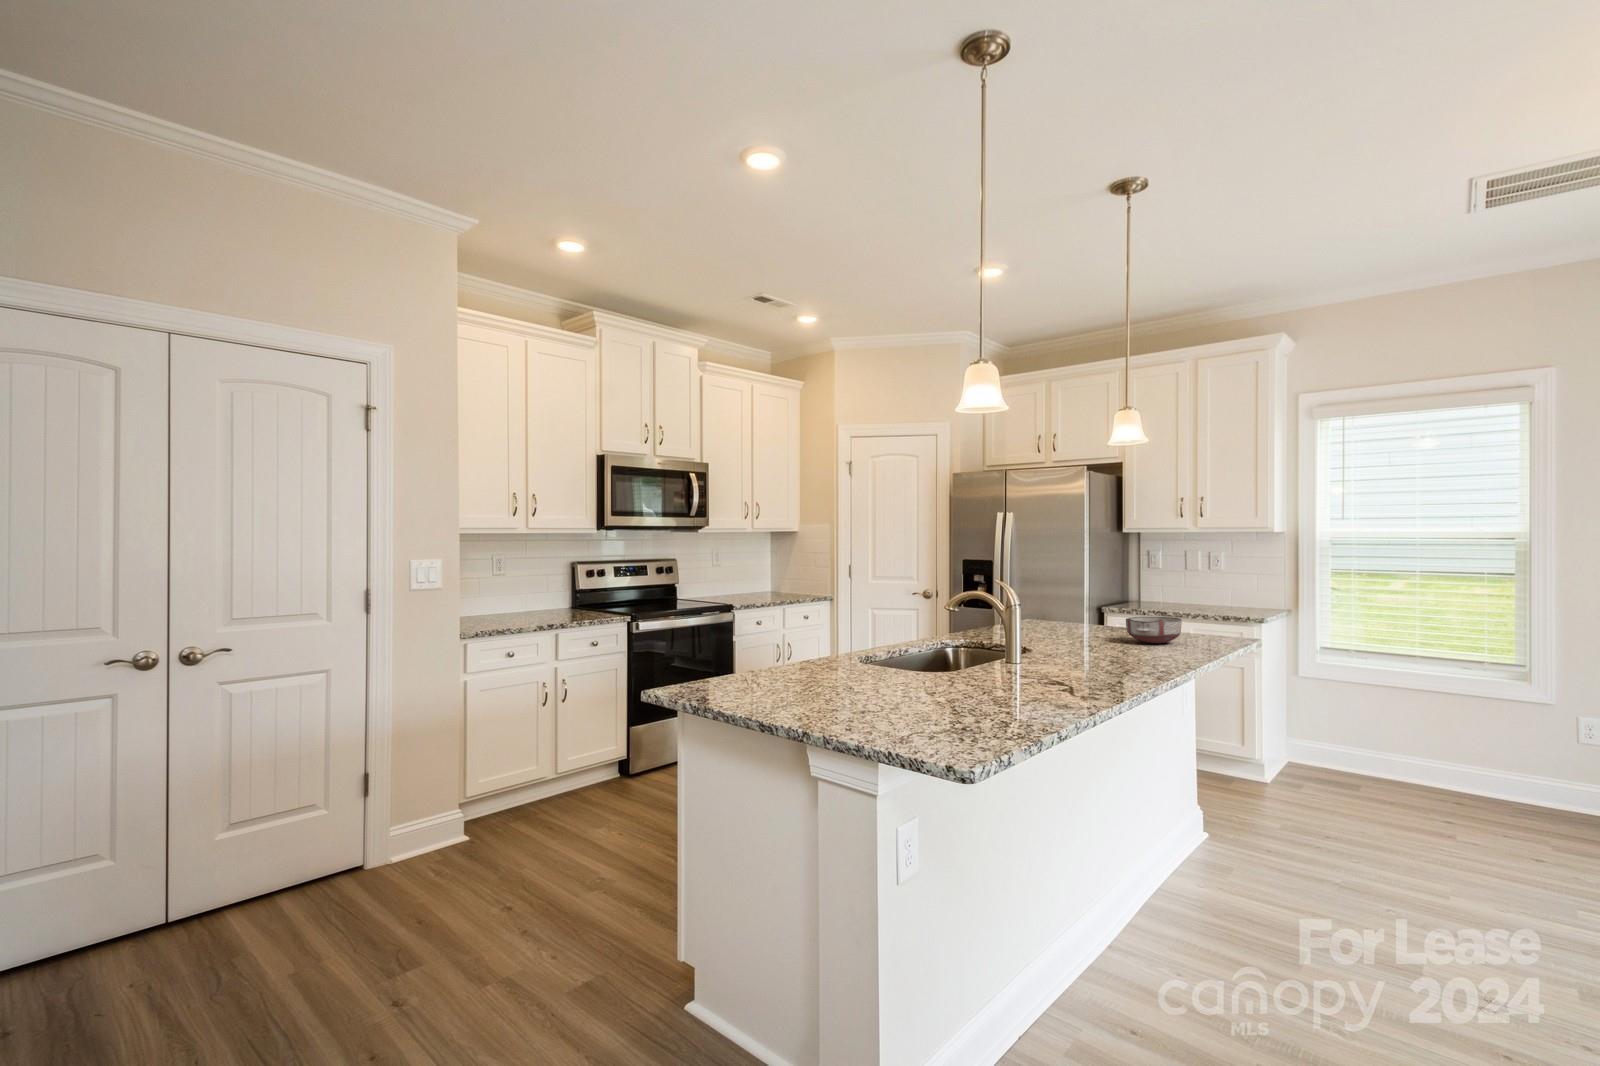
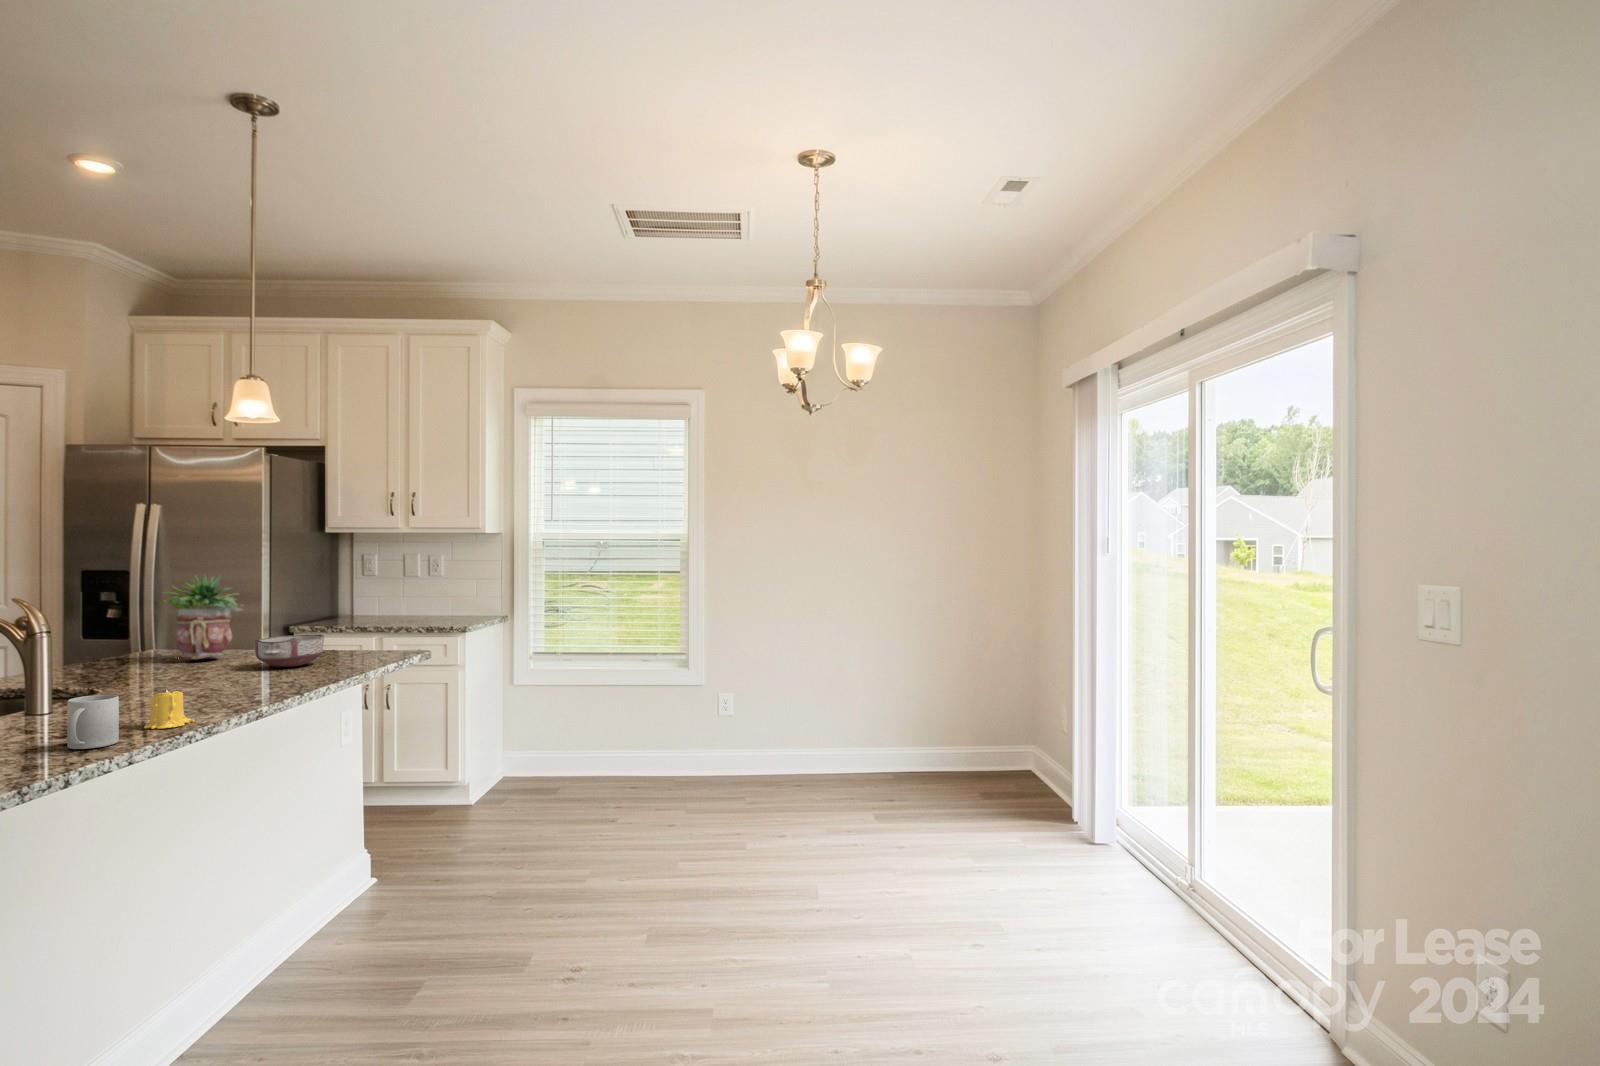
potted plant: none [1047,564,1105,630] -> present [164,575,241,660]
mug: none [1064,655,1098,696] -> present [67,695,119,749]
candle: none [1101,655,1136,687] -> present [144,691,194,729]

